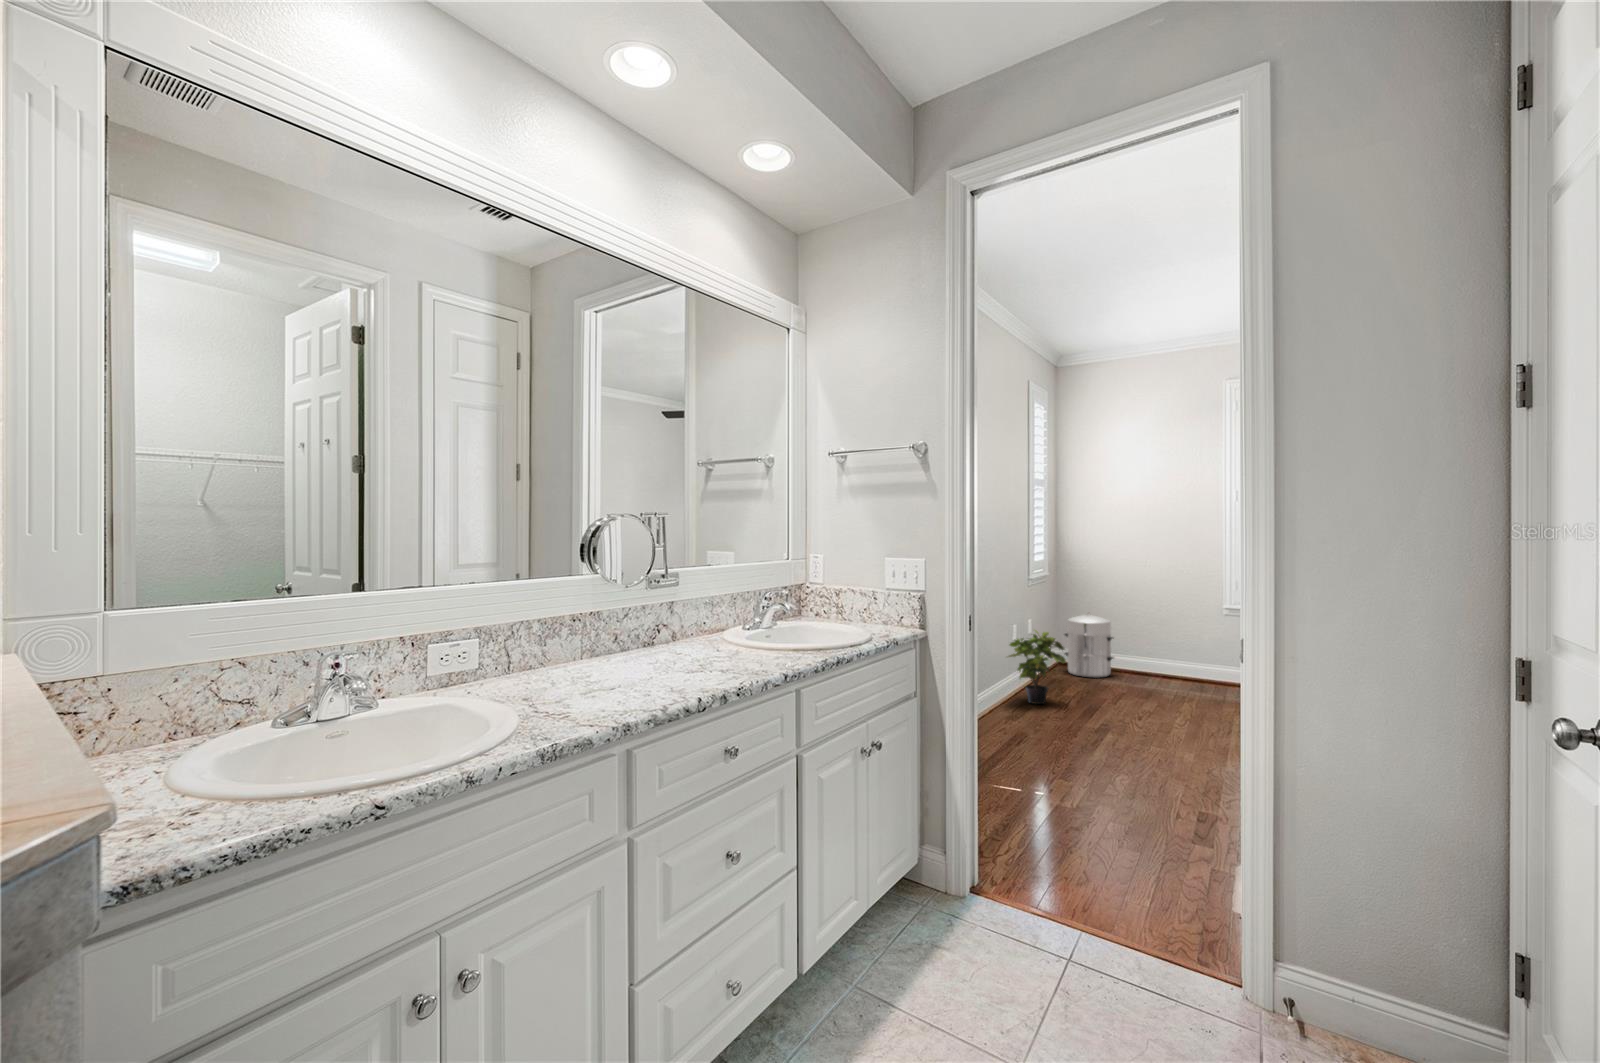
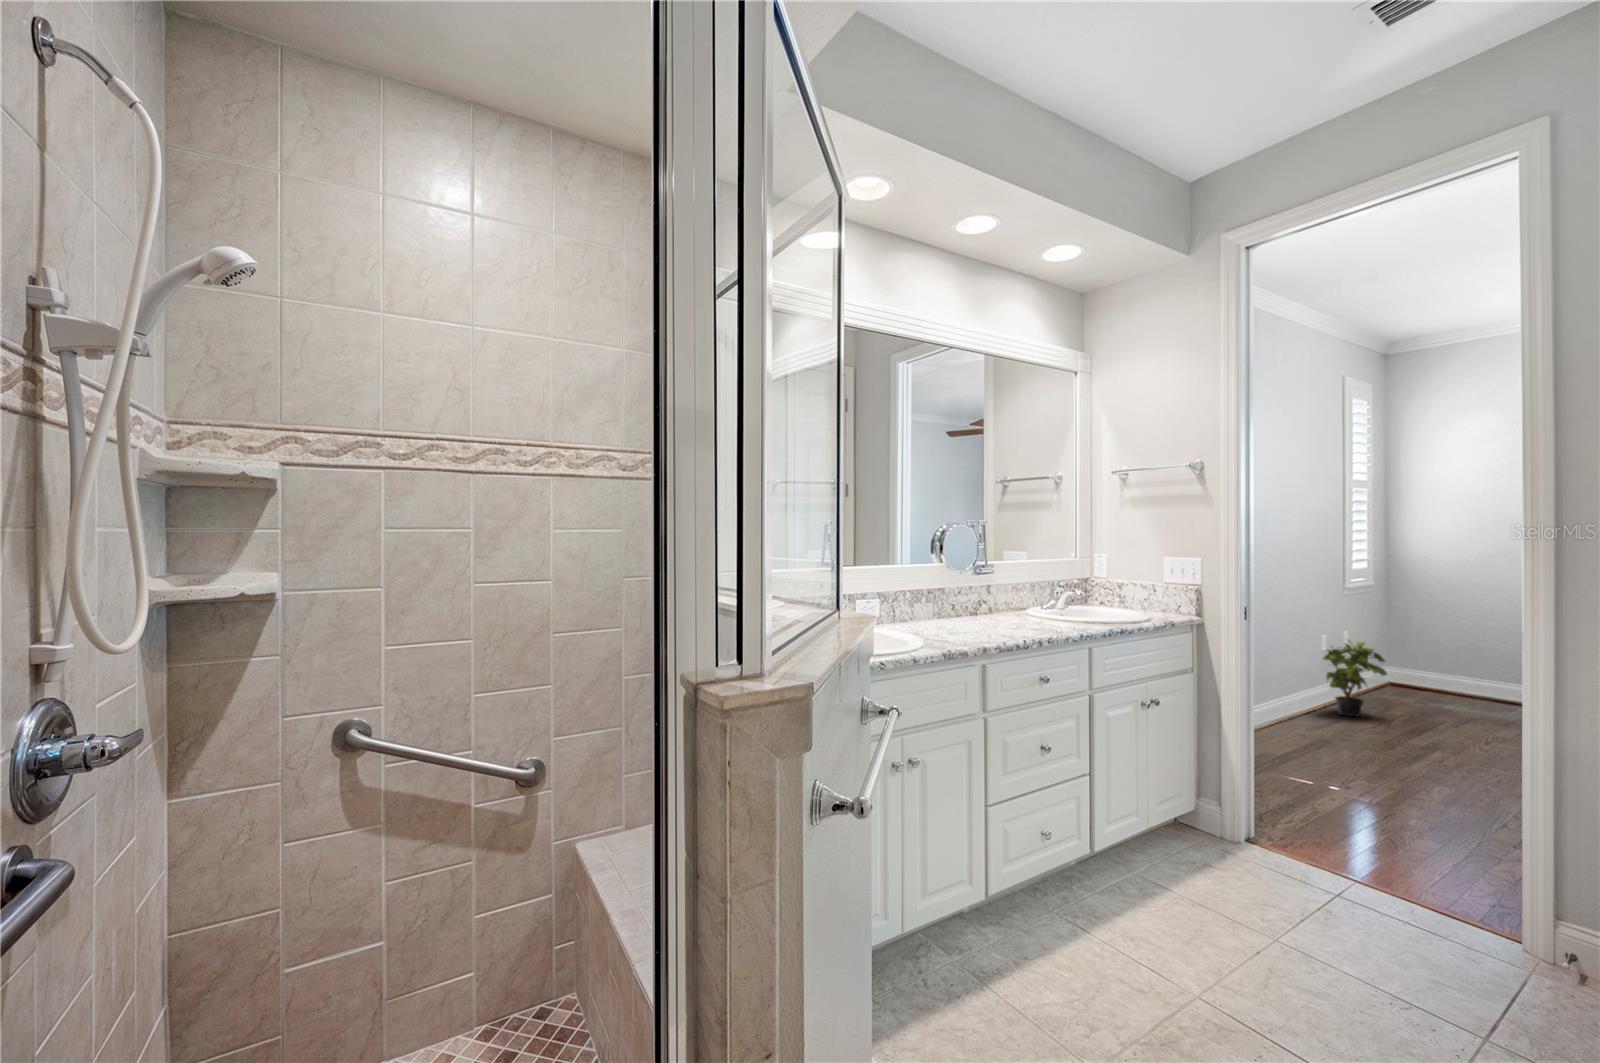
waste bin: present [1065,615,1114,678] -> none [1392,627,1463,699]

